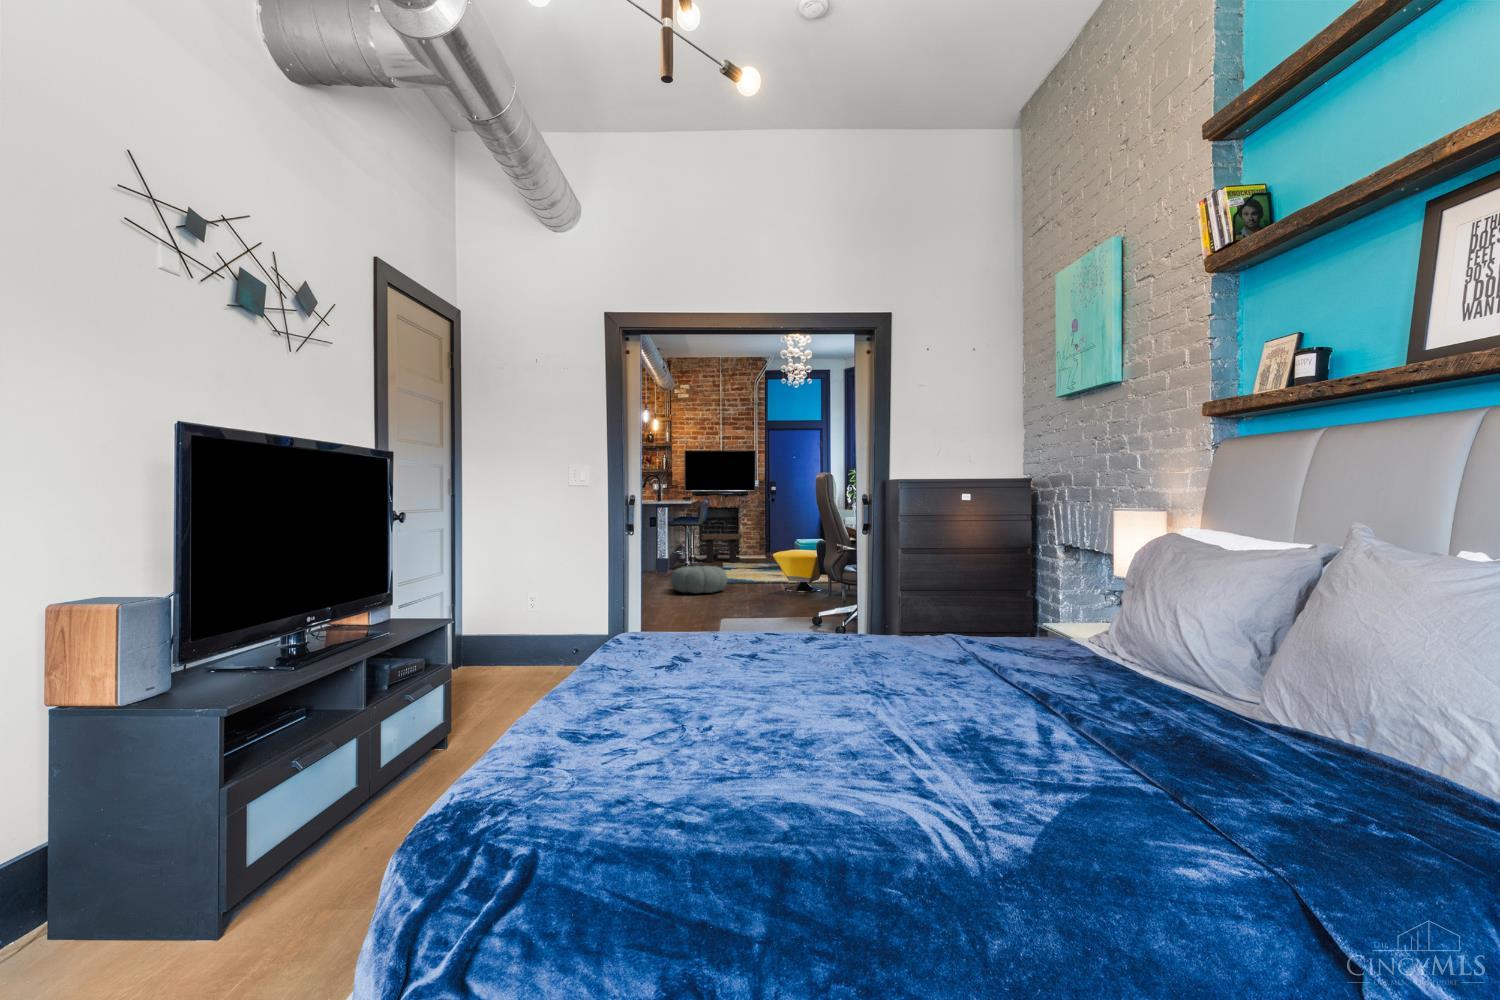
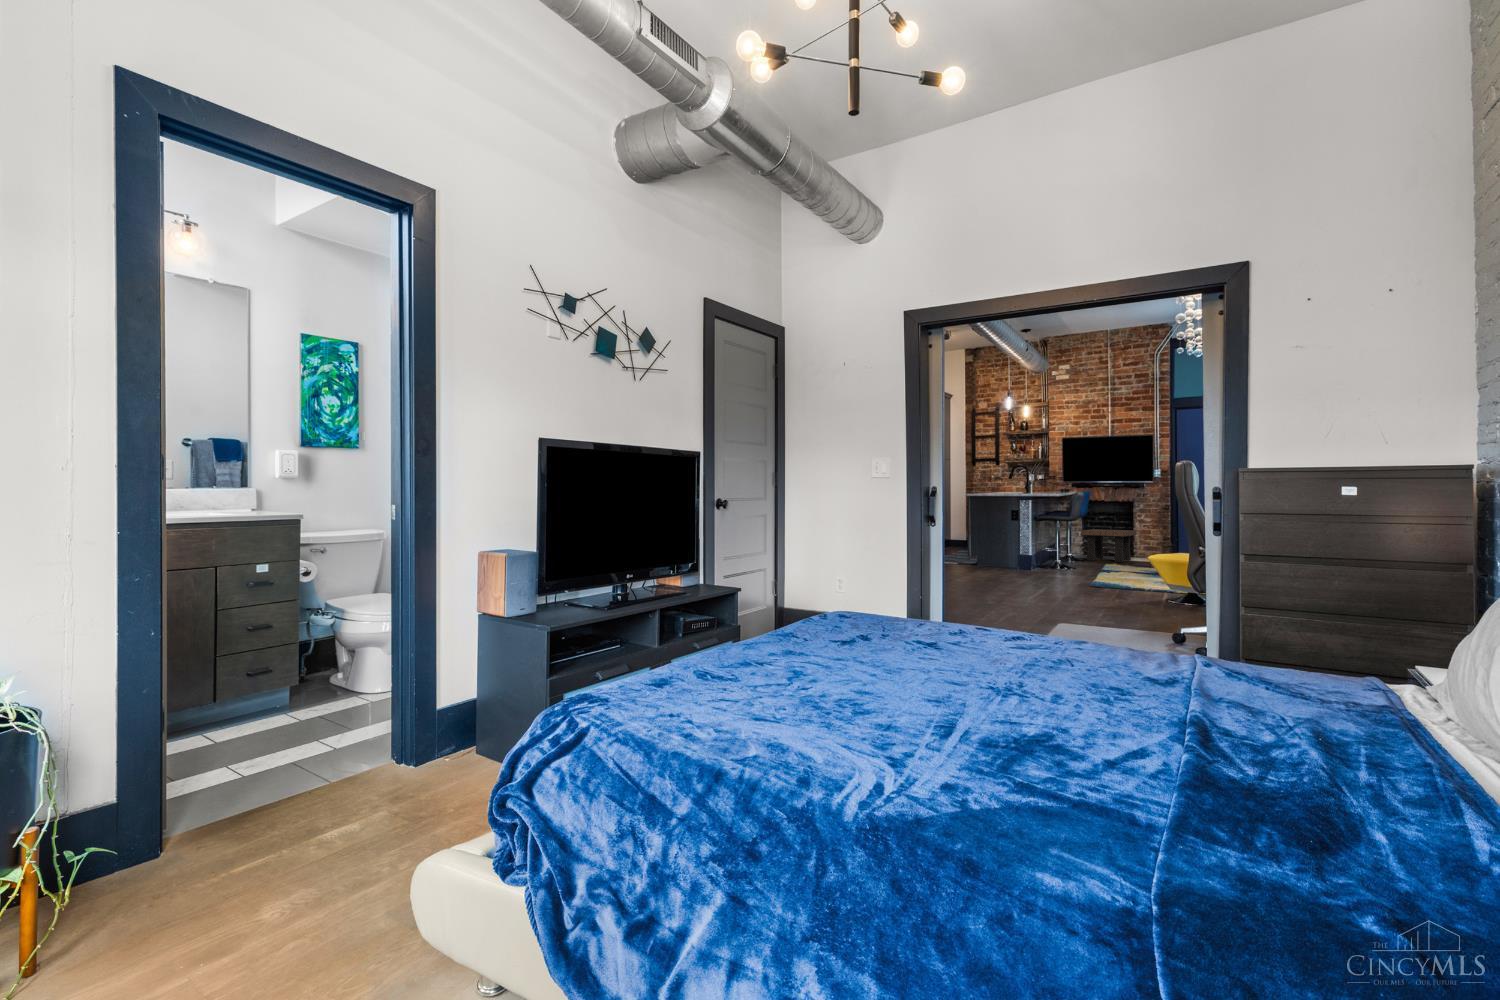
pouf: present [671,566,727,594] -> none [1020,562,1085,592]

